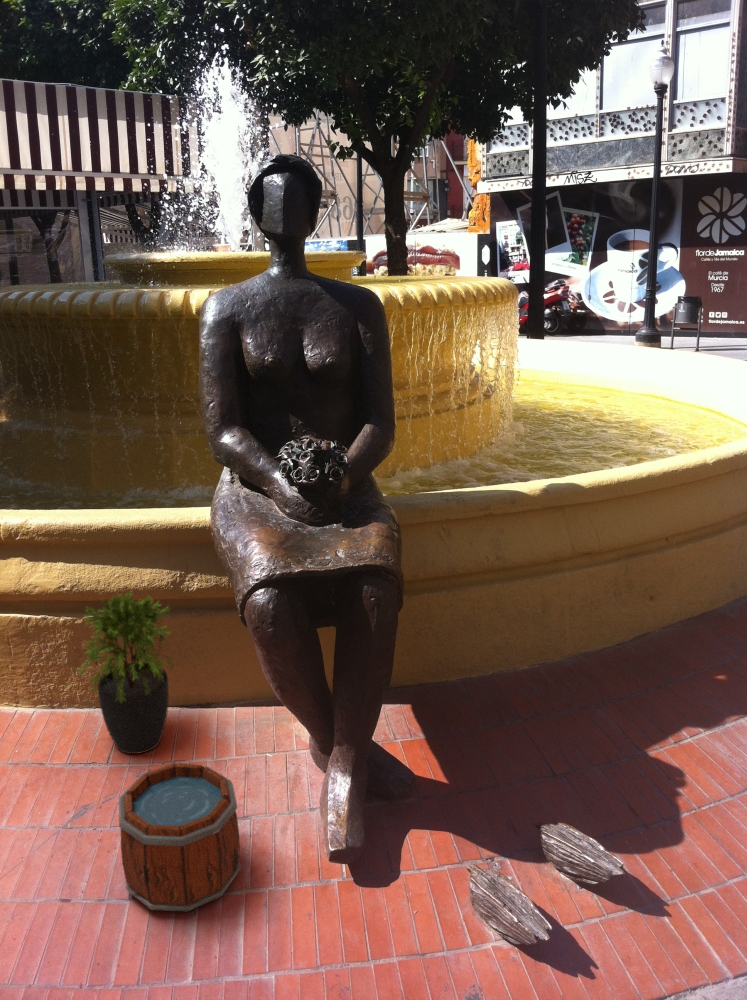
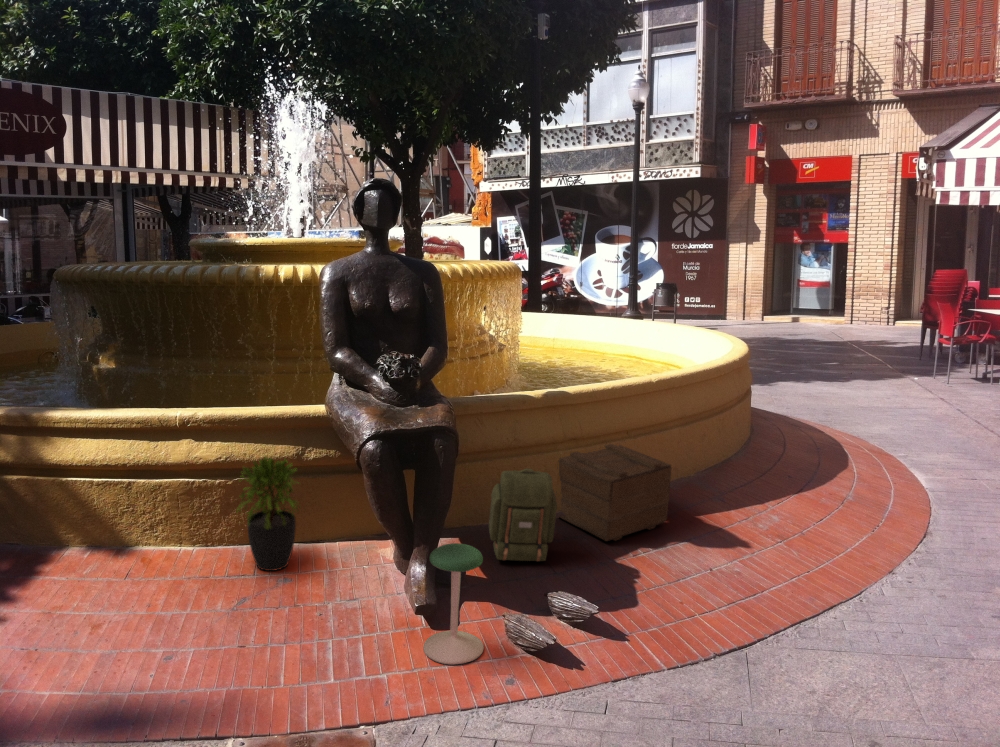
wooden crate: none [552,558,730,713] -> present [558,444,671,541]
backpack: none [452,613,556,748] -> present [489,469,557,561]
bucket: present [119,764,241,911] -> none [281,557,359,646]
stool: none [336,767,431,963] -> present [424,543,484,665]

